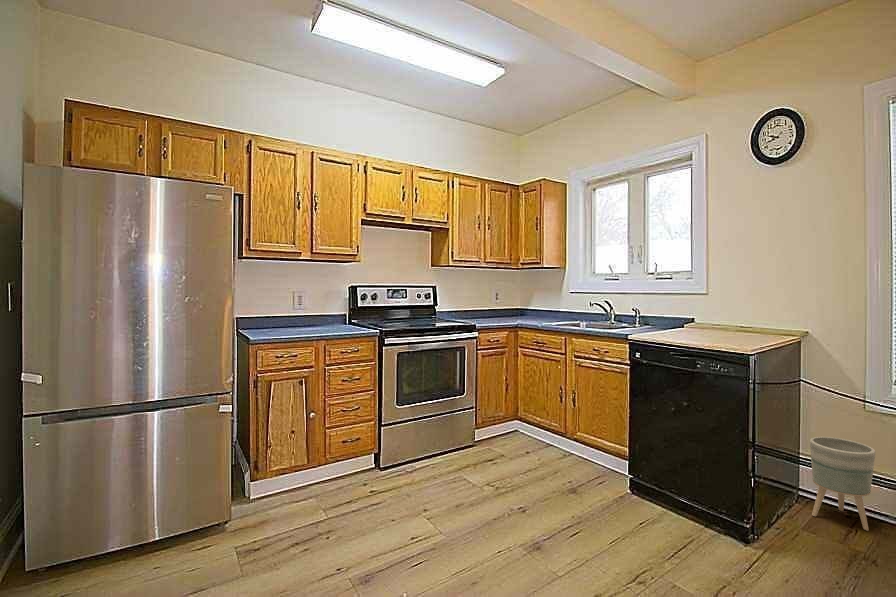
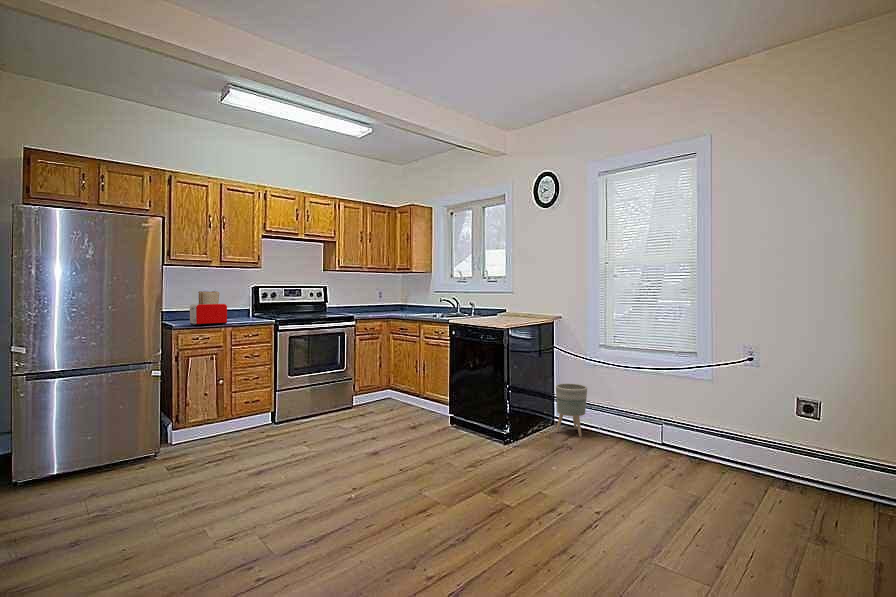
toaster: none [272,293,319,340] -> present [190,291,227,325]

